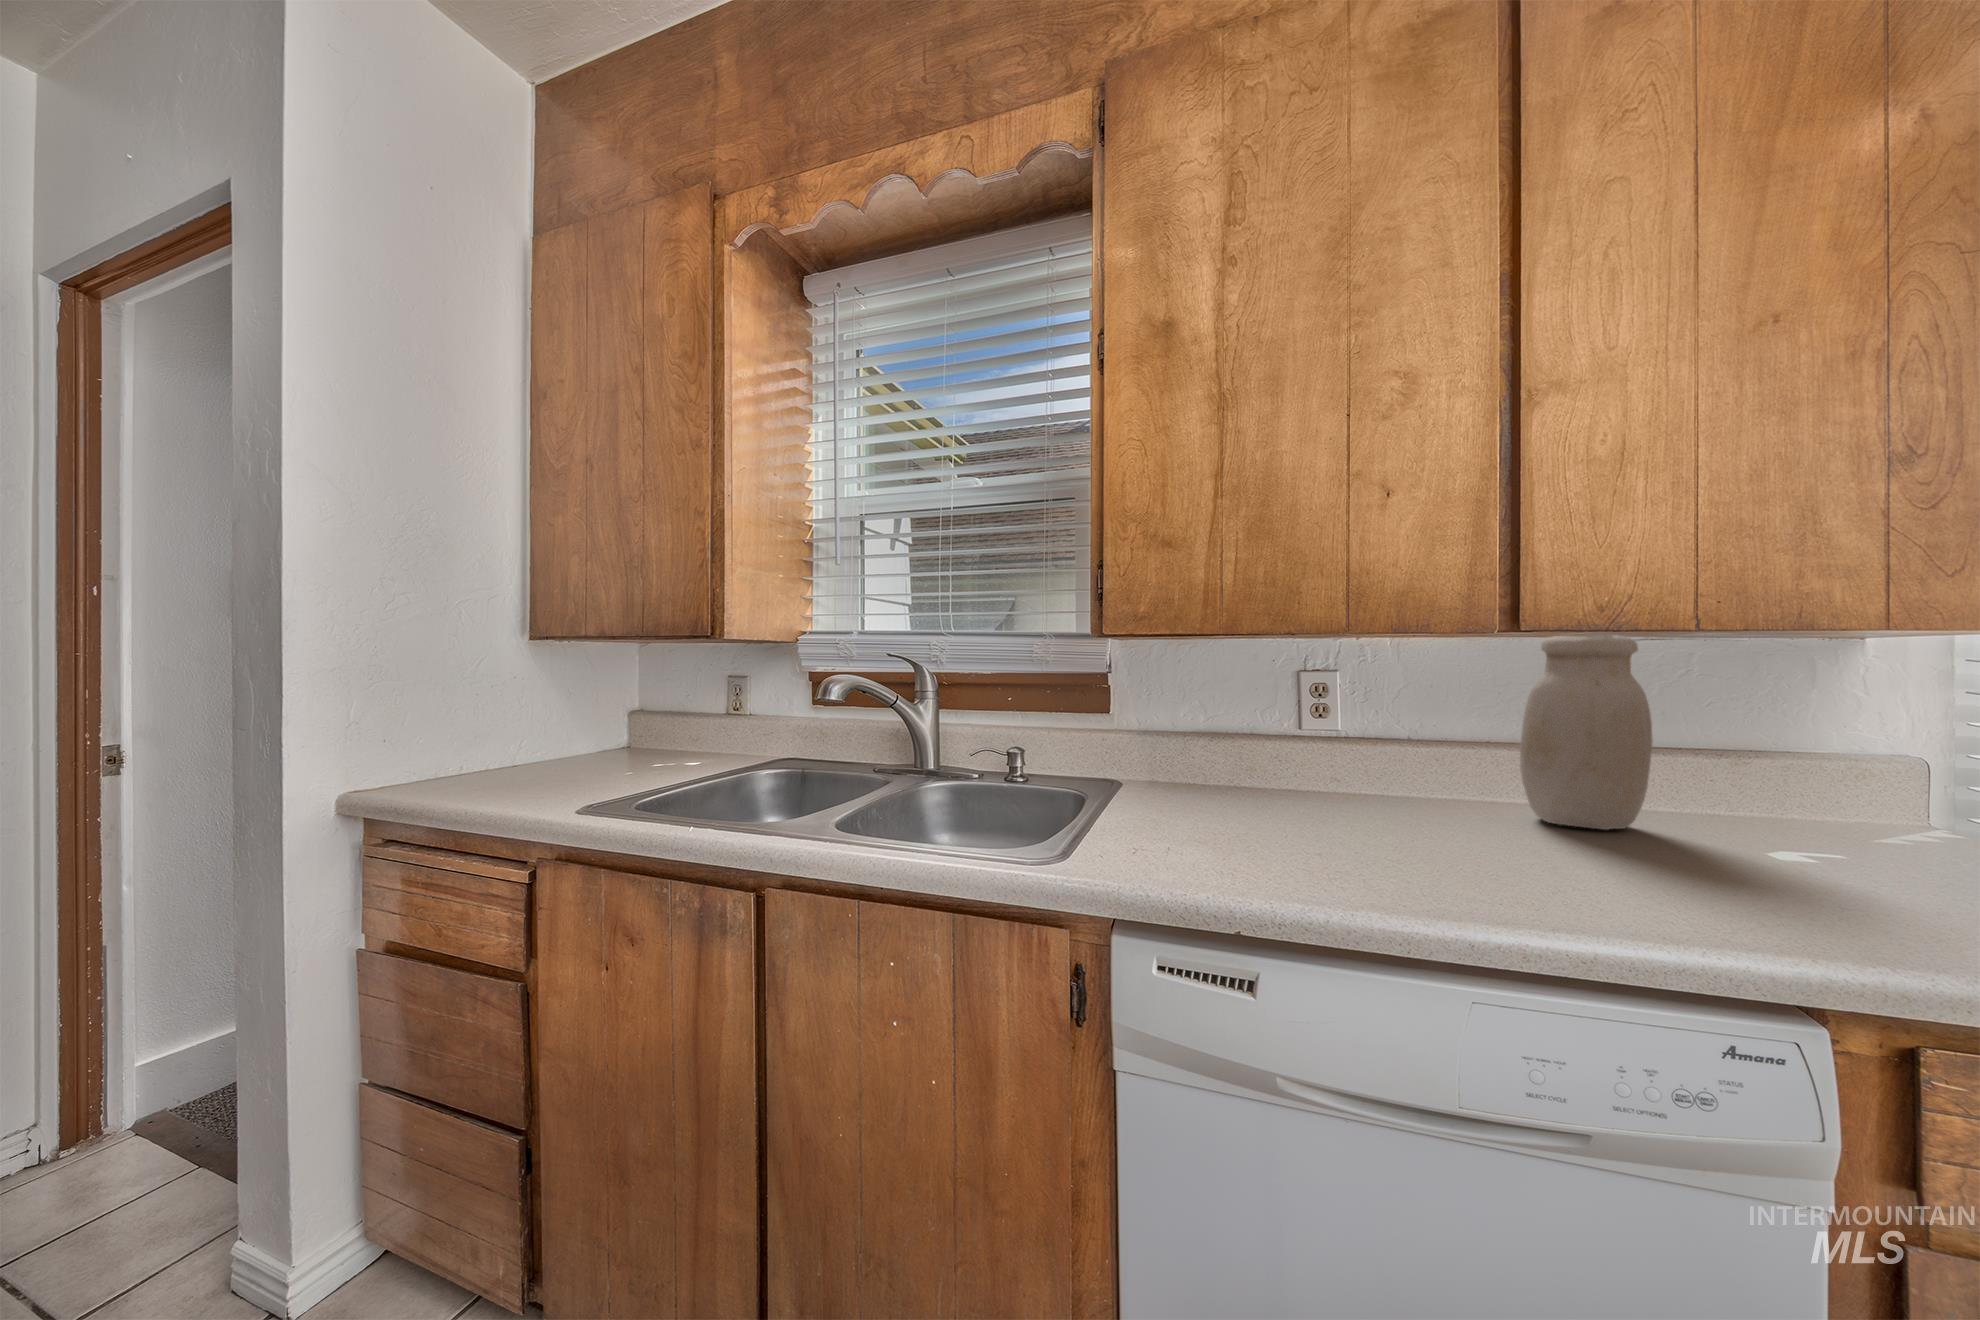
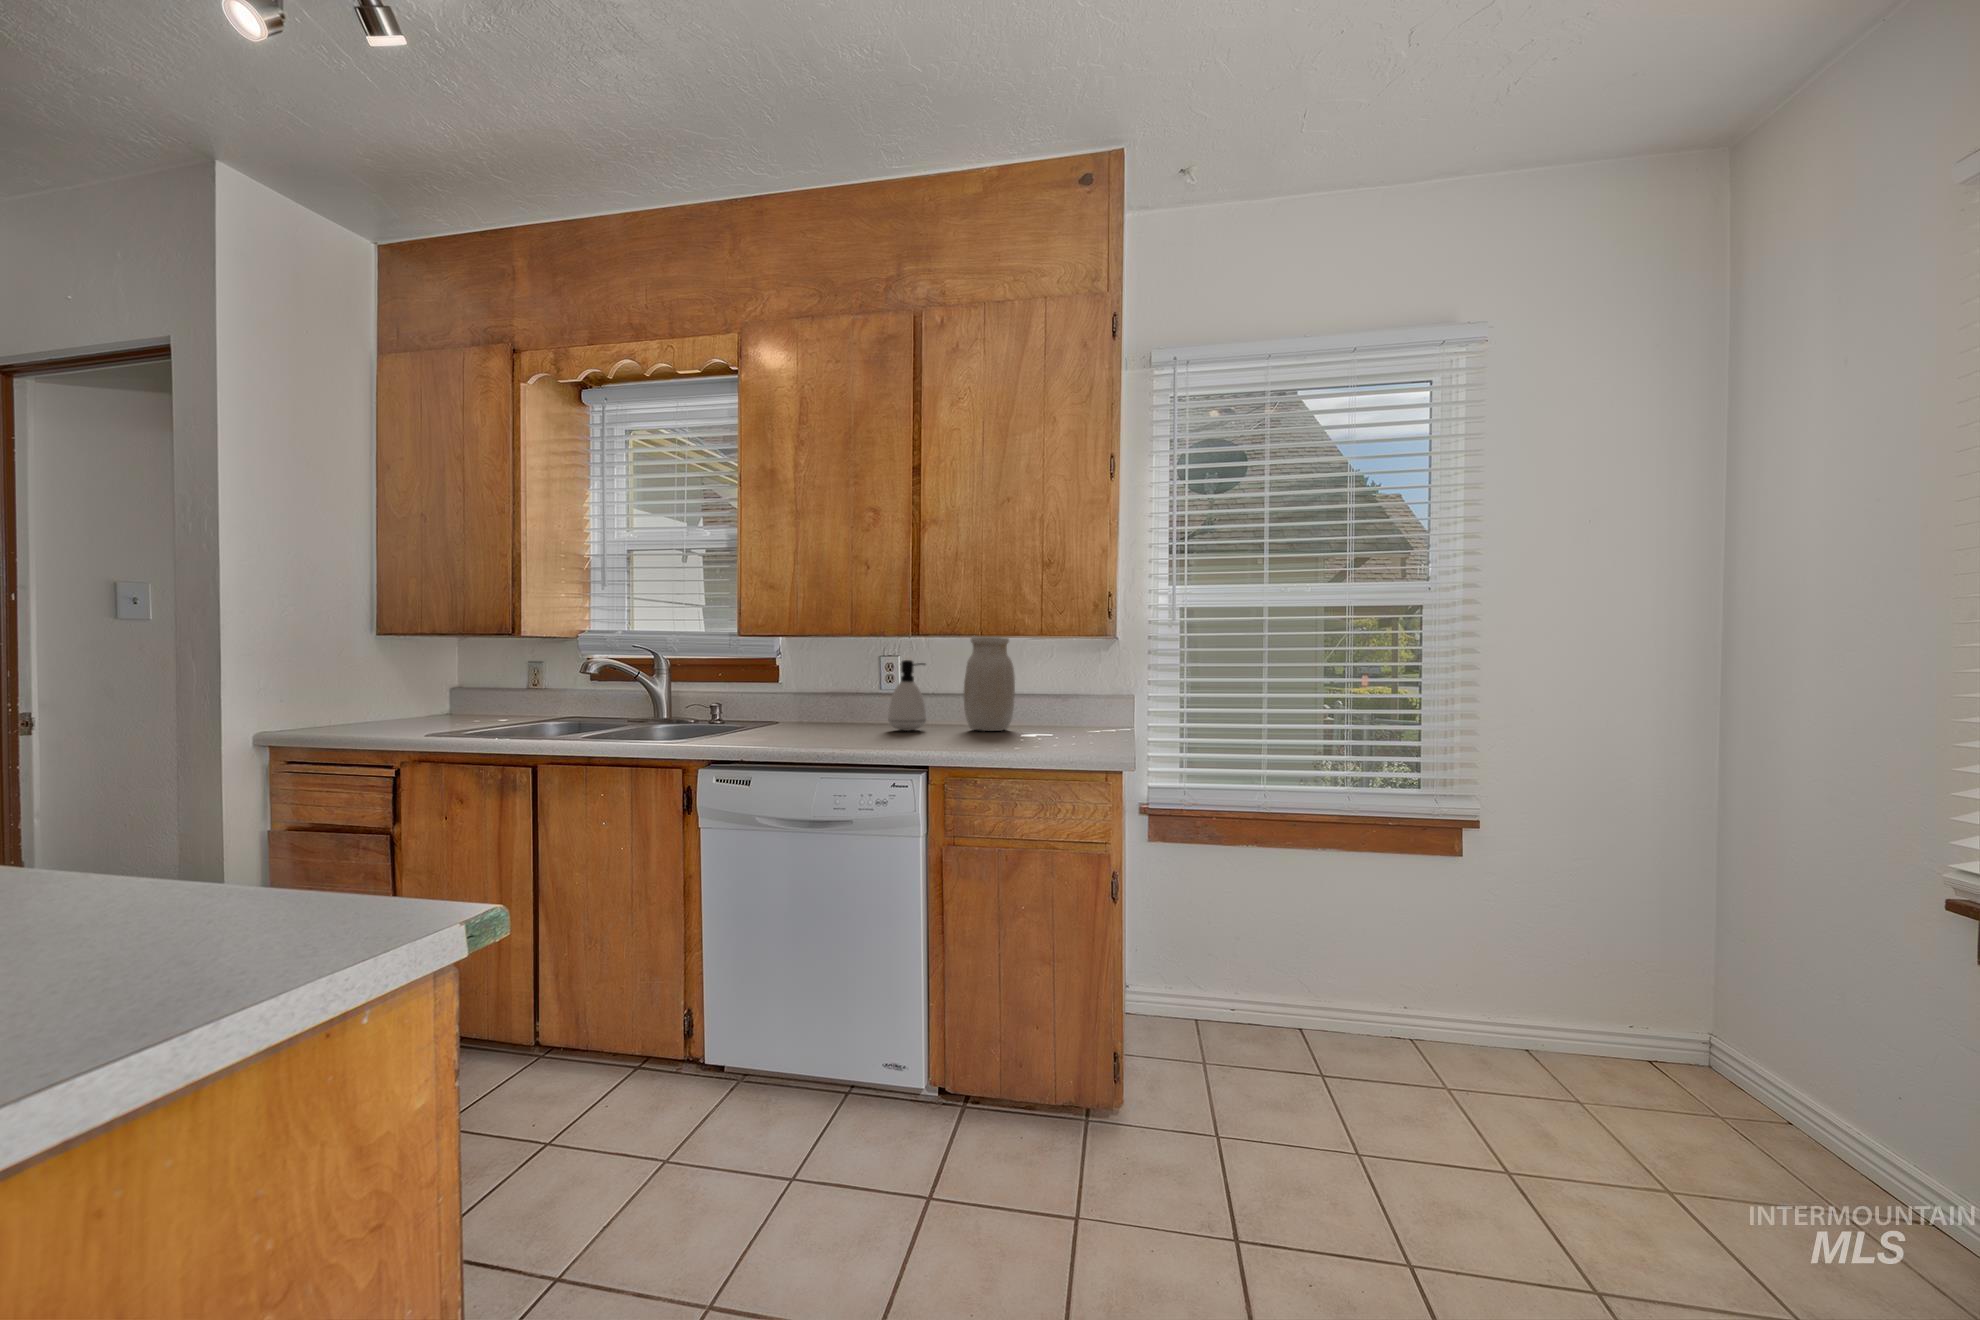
soap dispenser: none [1369,685,1458,821] -> present [888,660,926,731]

